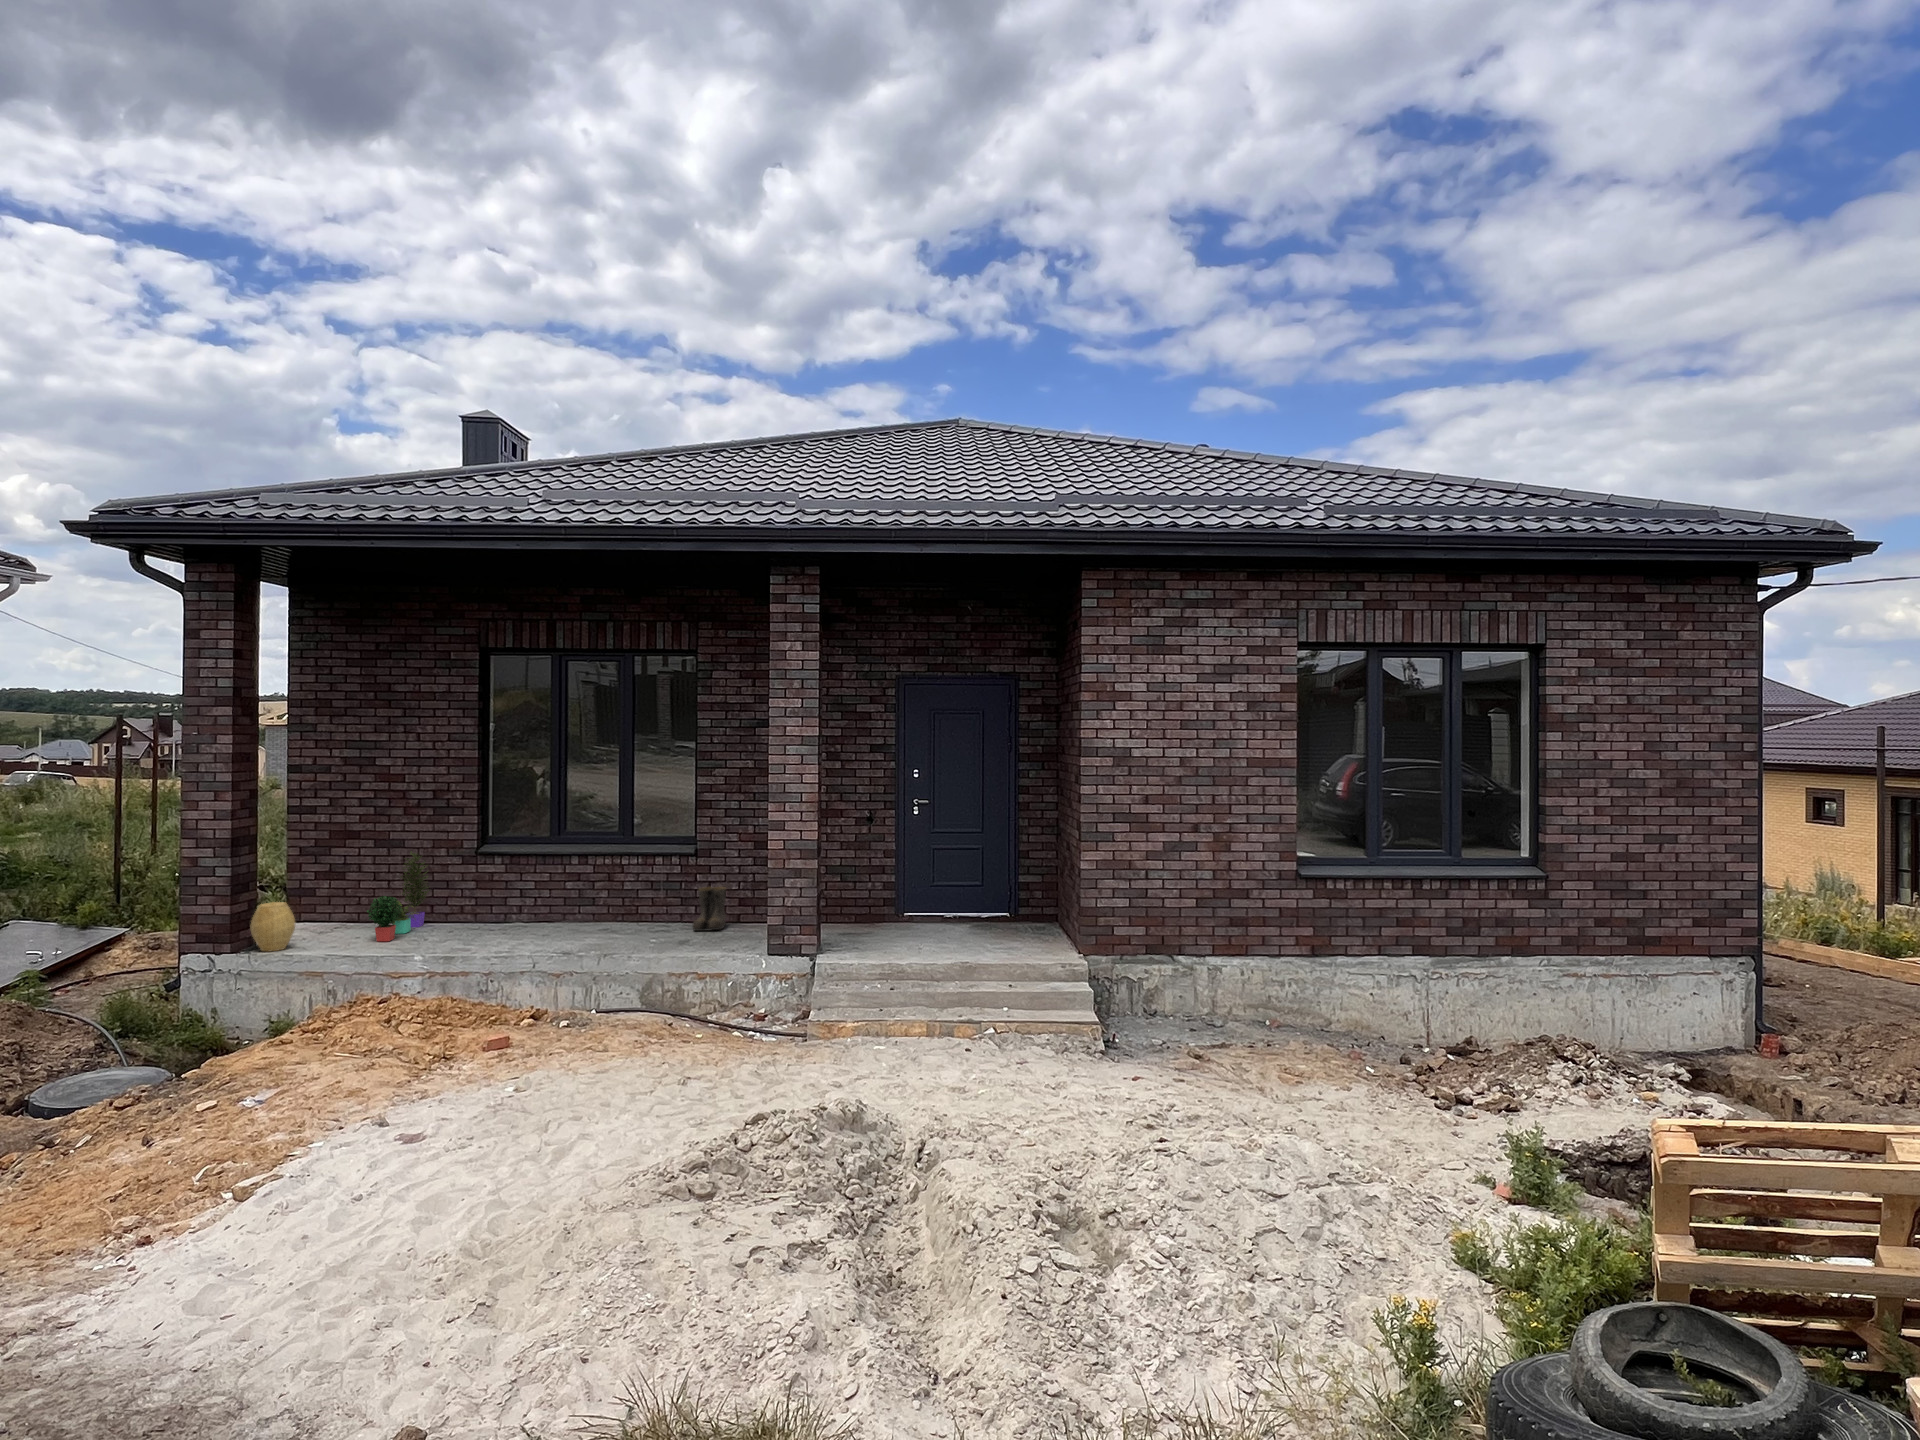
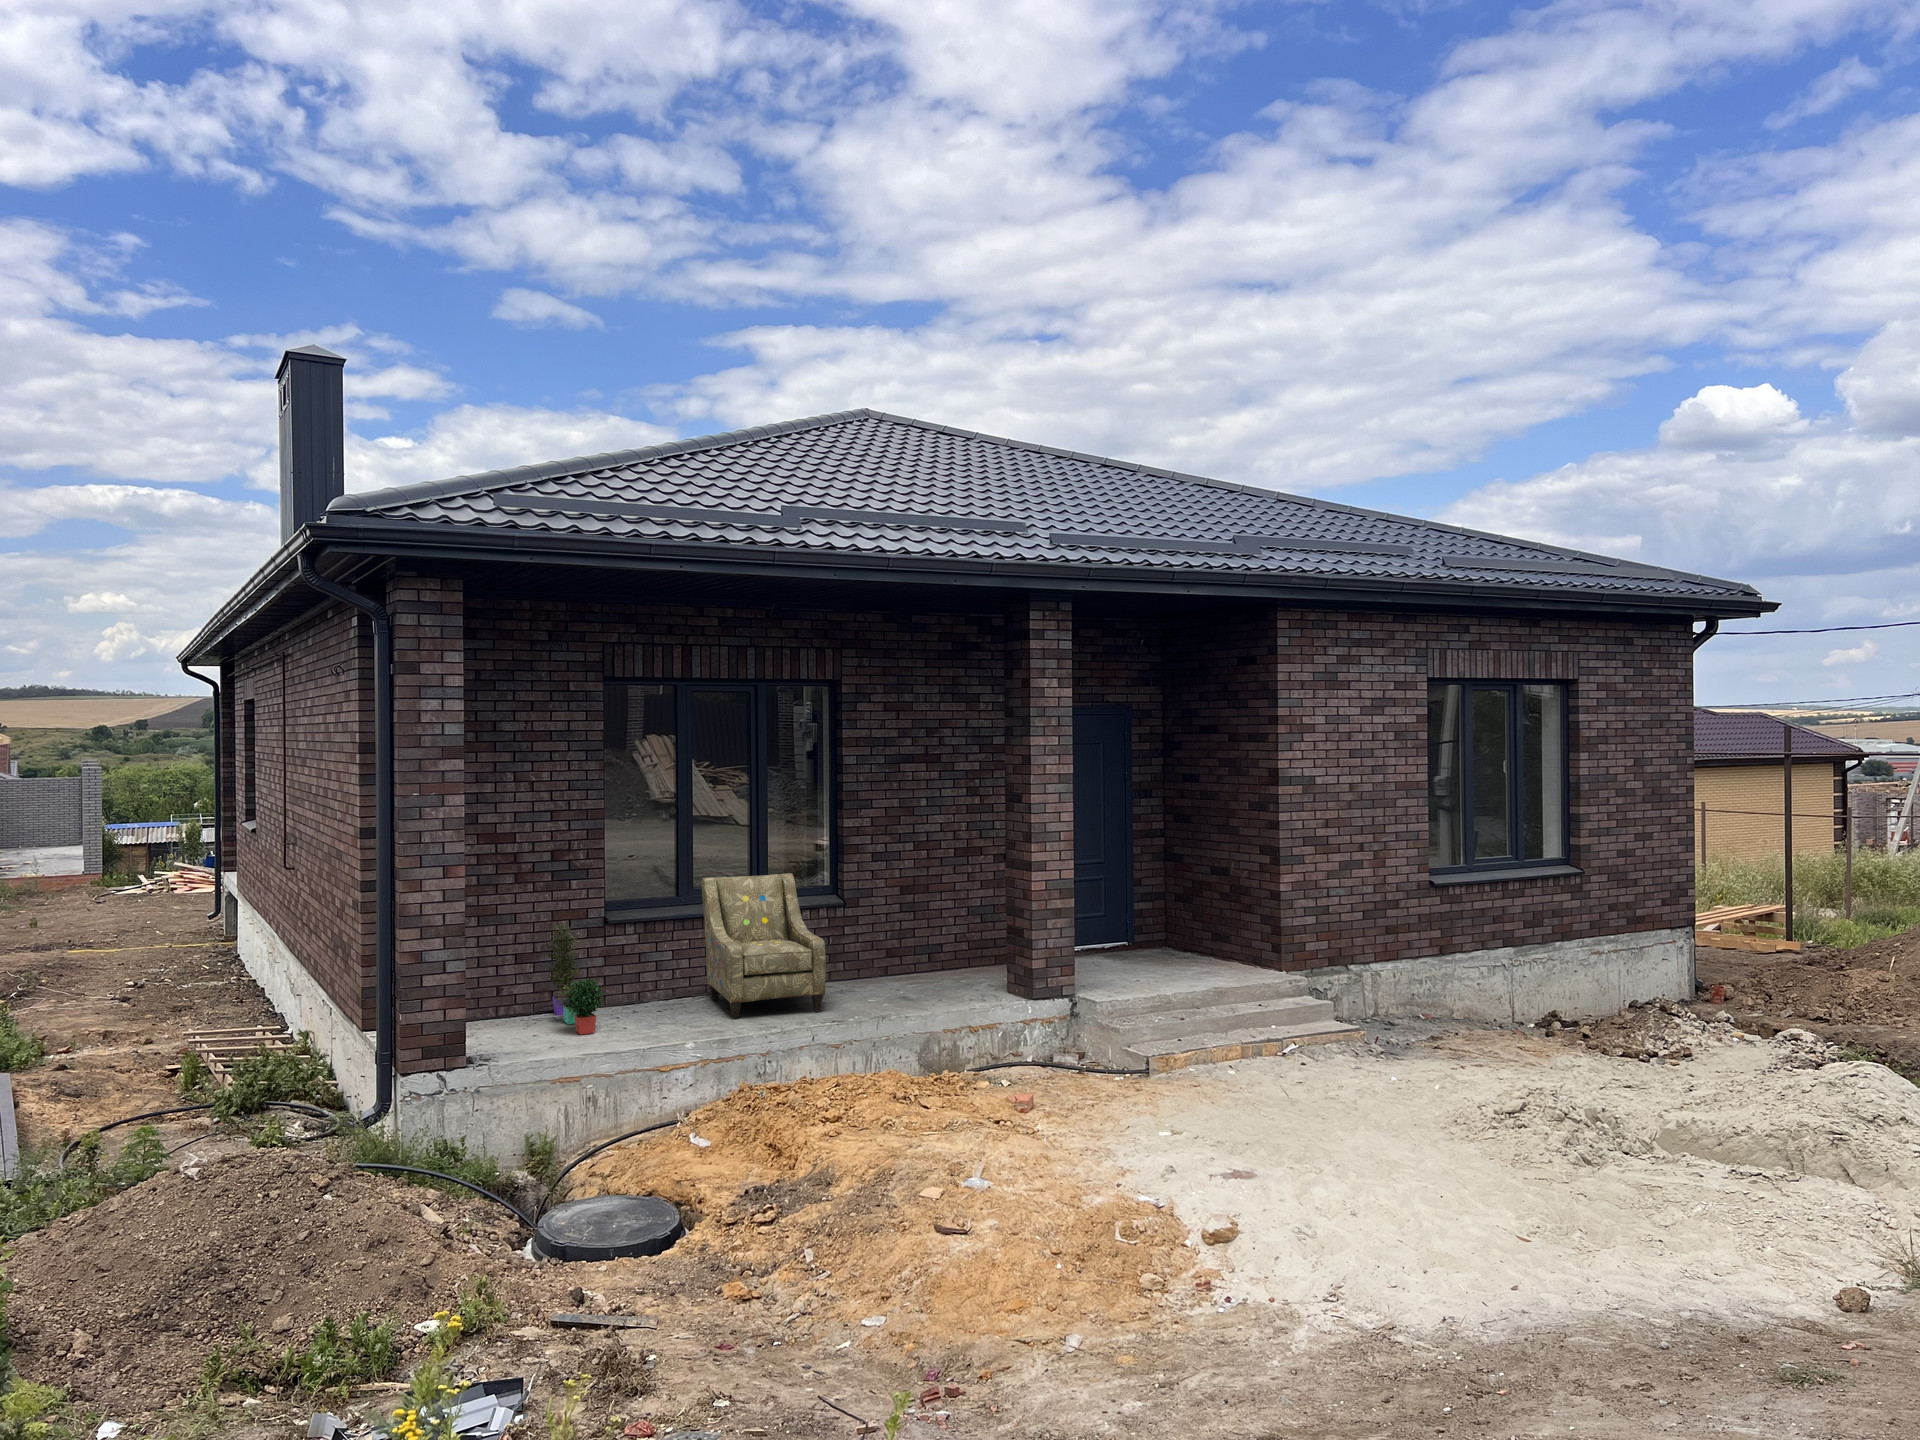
armchair: none [504,823,623,944] -> present [701,873,826,1019]
boots: present [693,887,726,931] -> none [866,936,909,986]
woven basket: present [251,902,295,951] -> none [458,998,509,1061]

